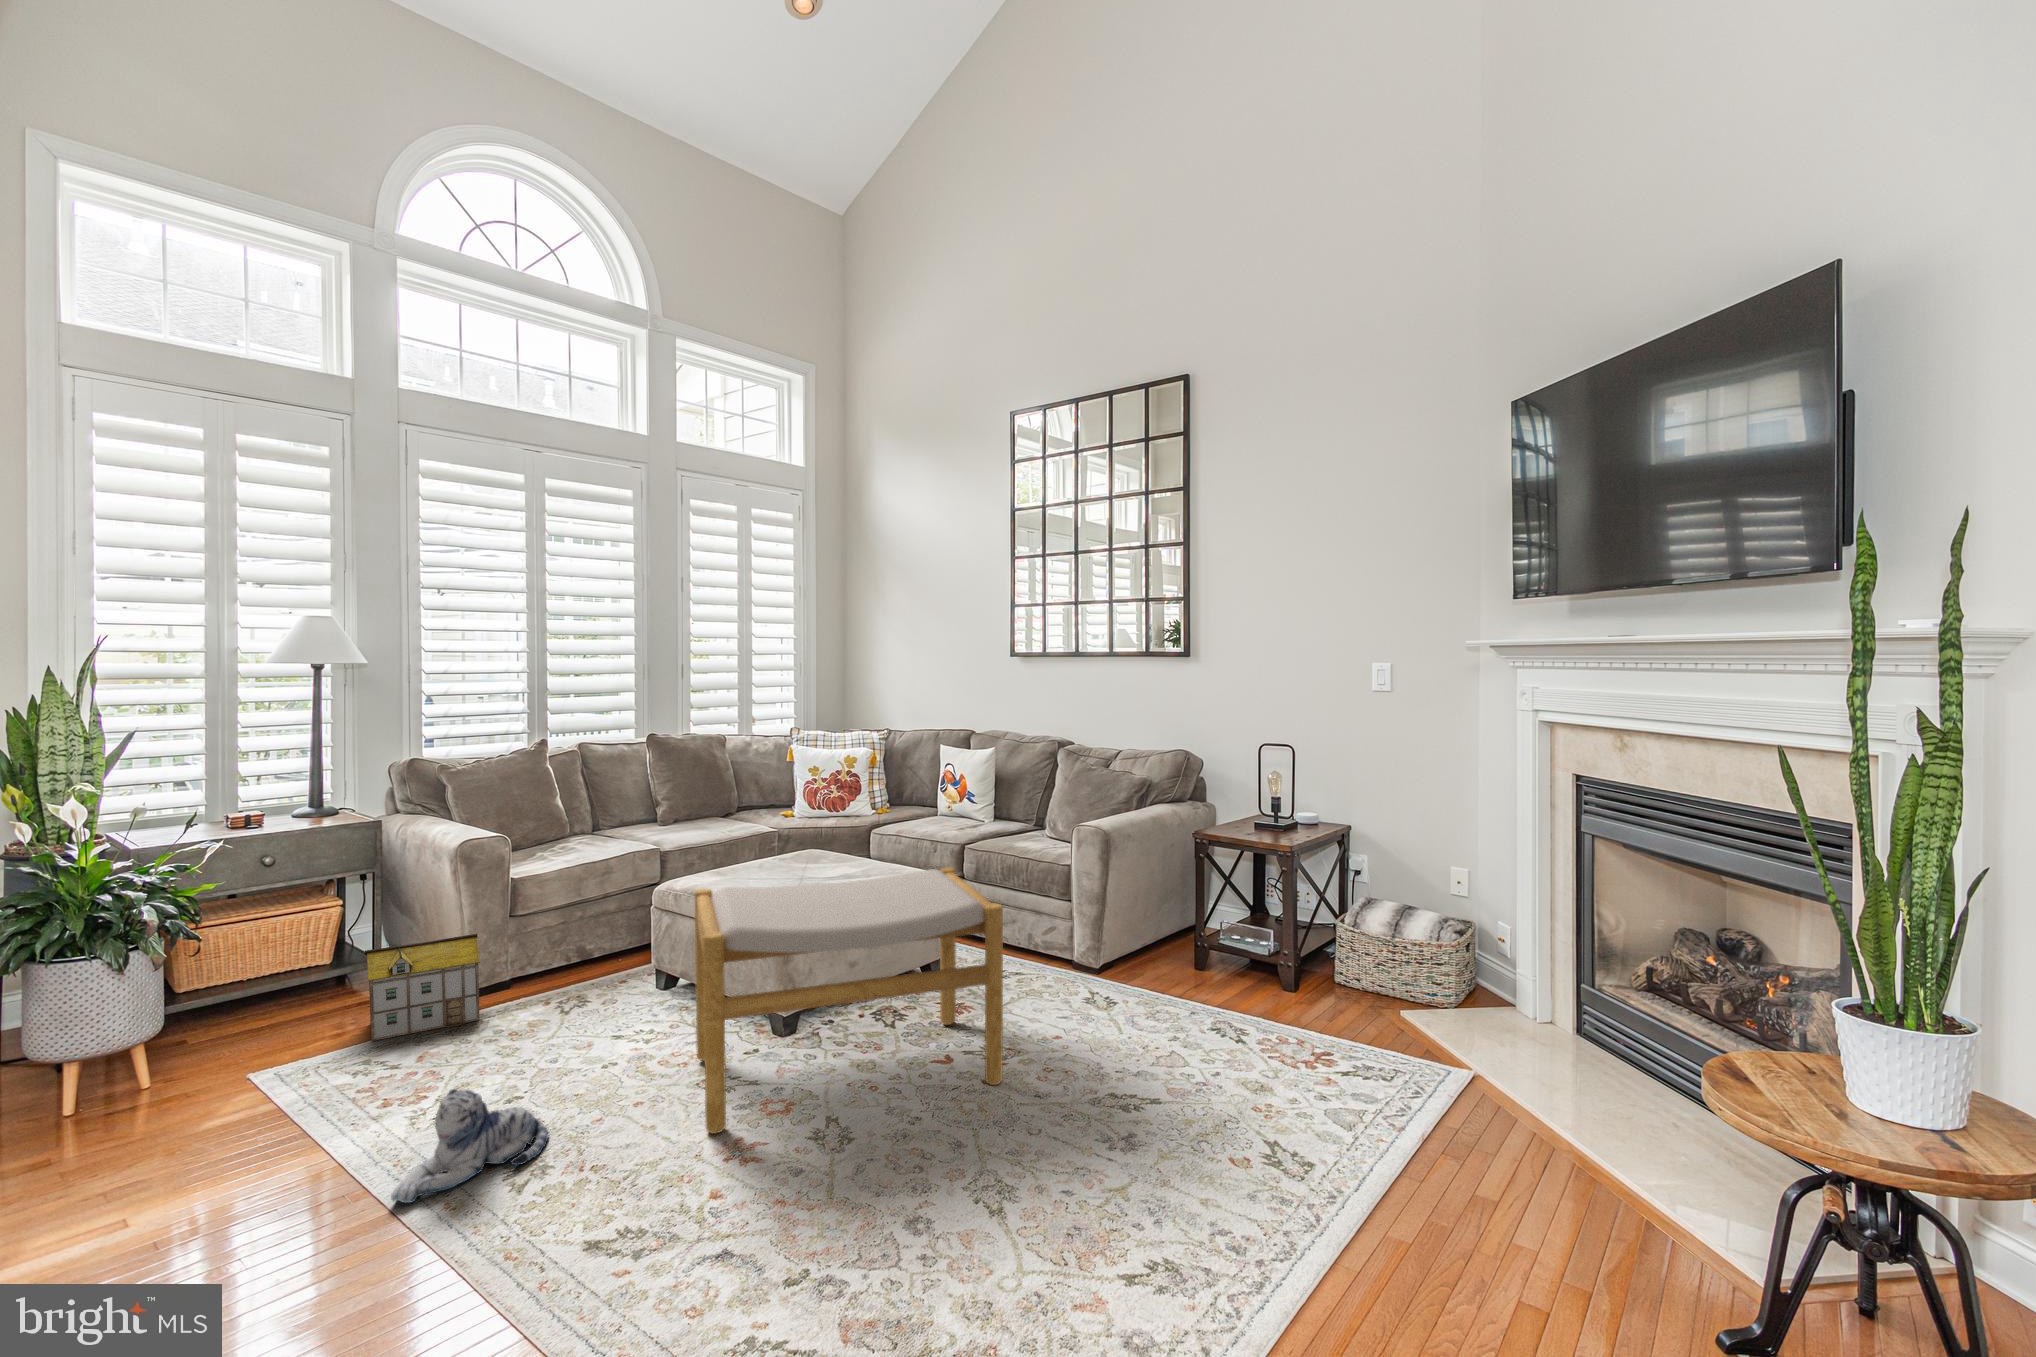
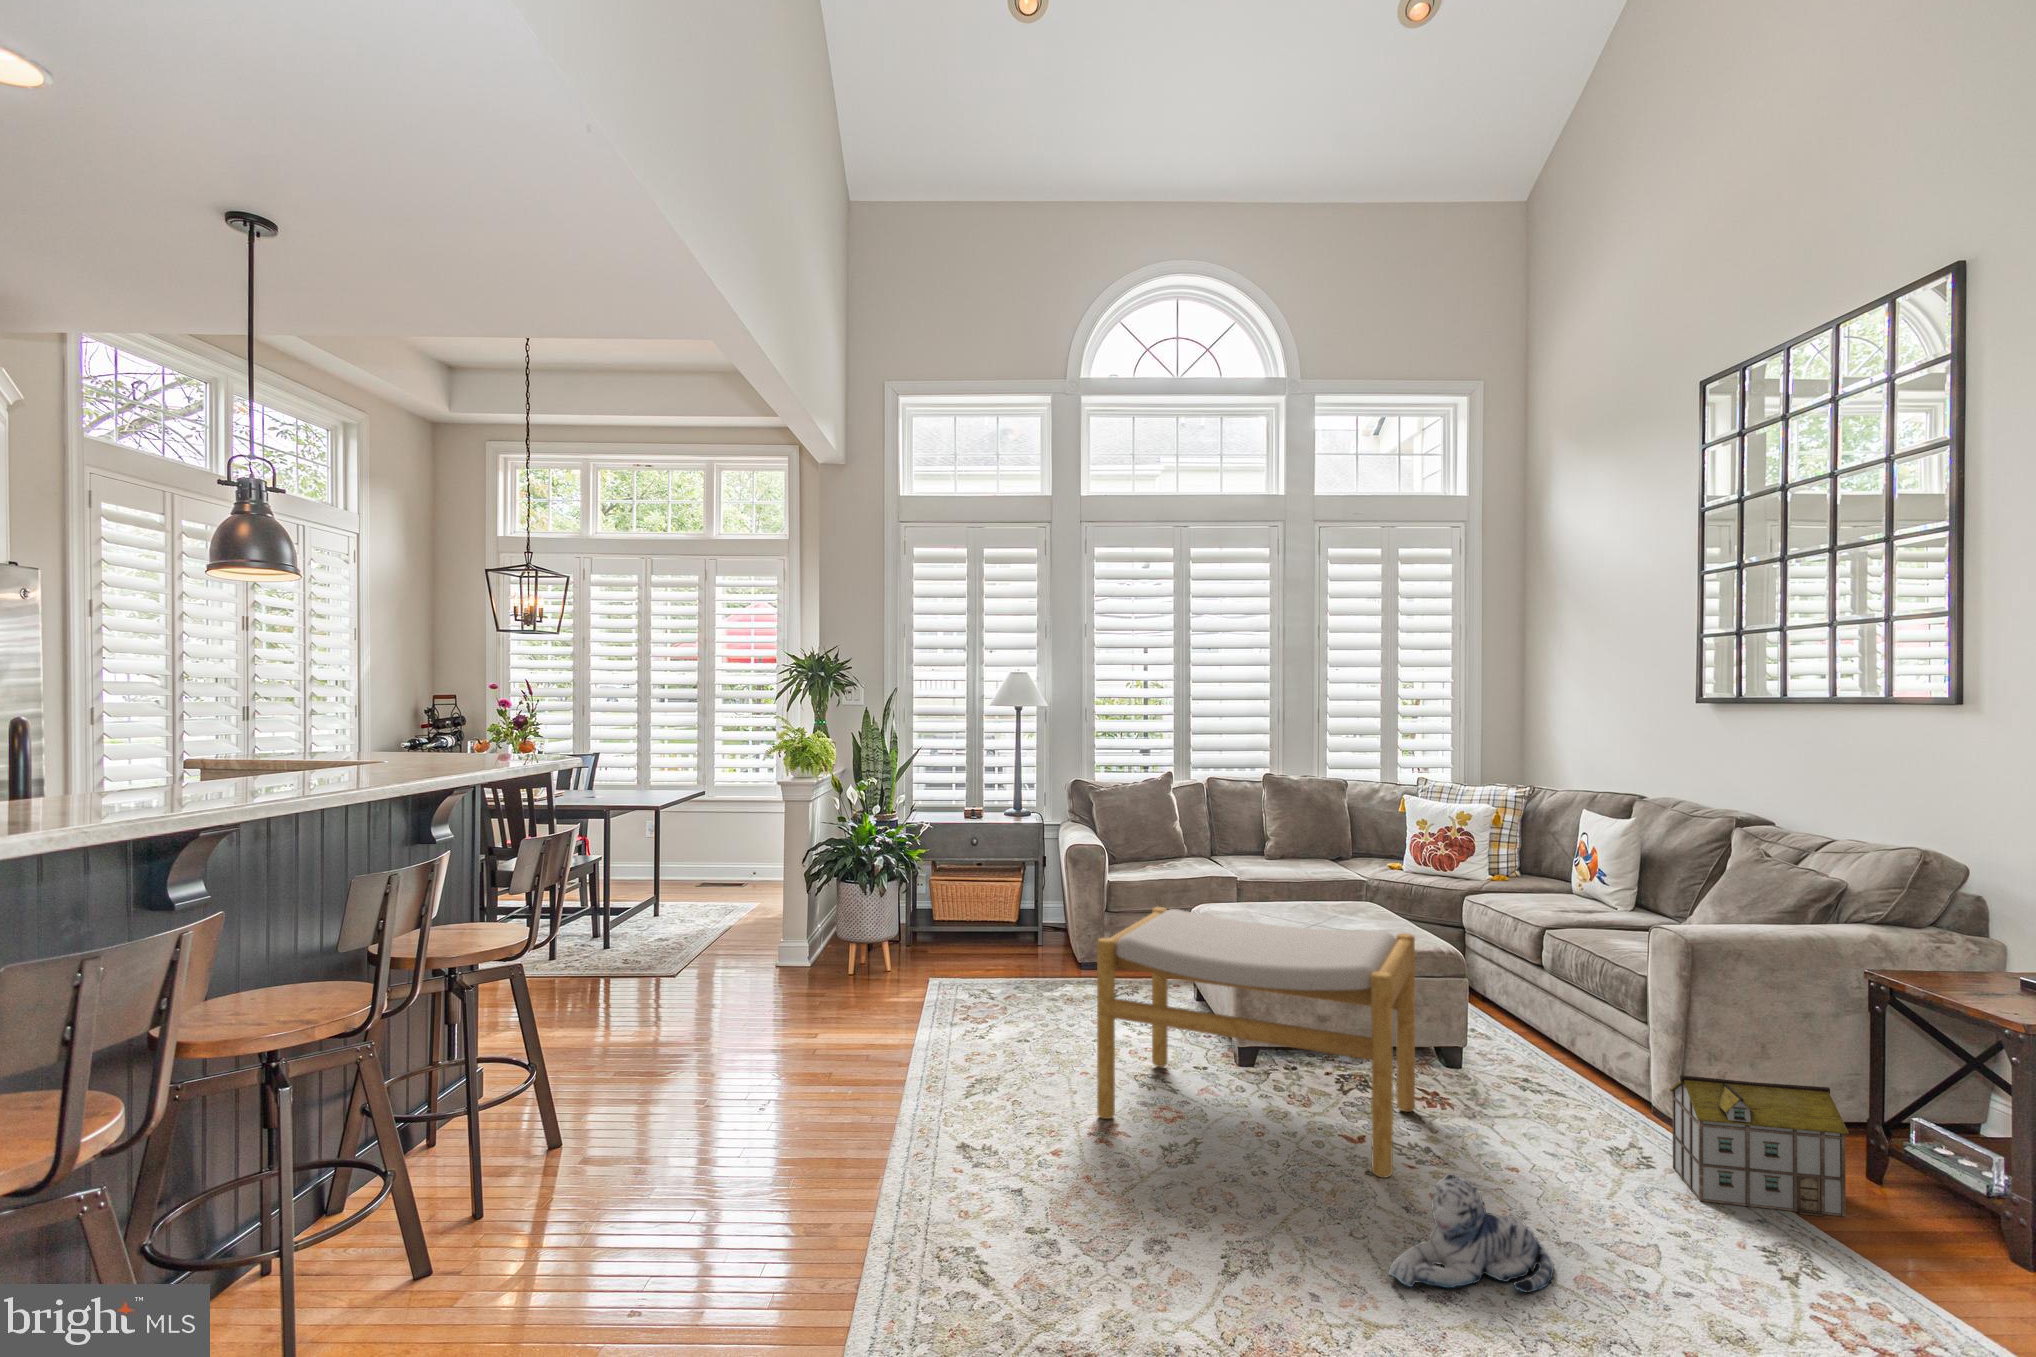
toy house: present [365,934,480,1041] -> present [1669,1075,1849,1217]
plush toy: present [391,1089,549,1203] -> present [1389,1173,1554,1293]

